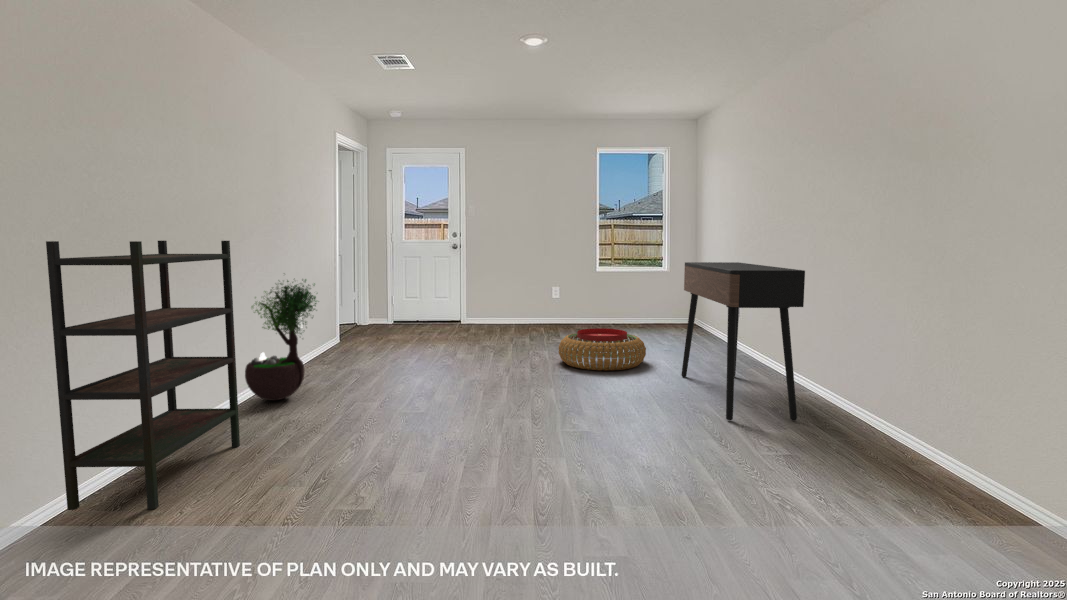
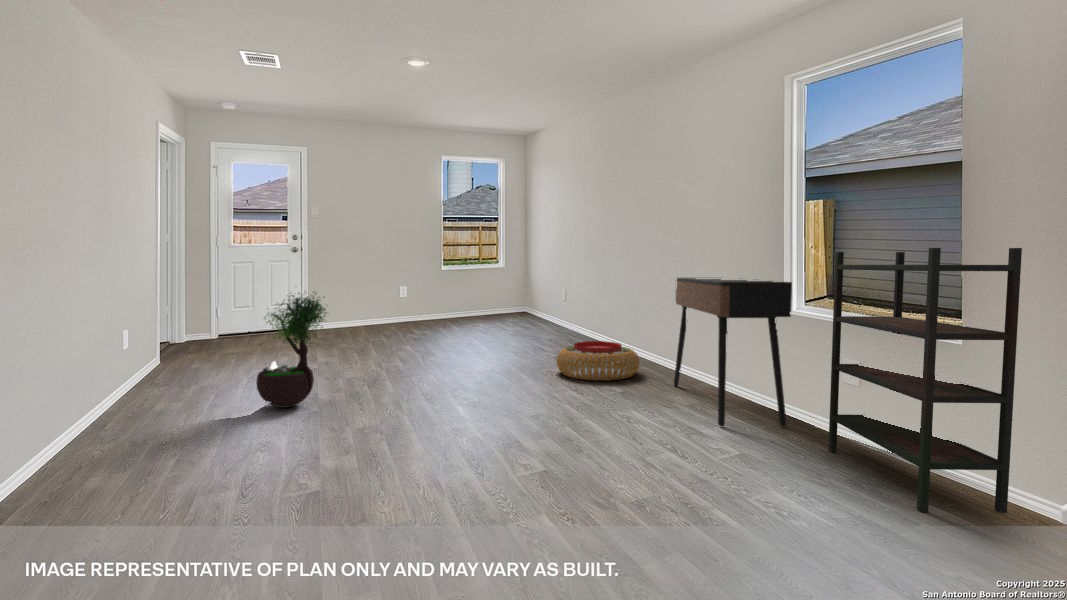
bookshelf: present [46,241,240,510] -> present [828,248,1022,513]

